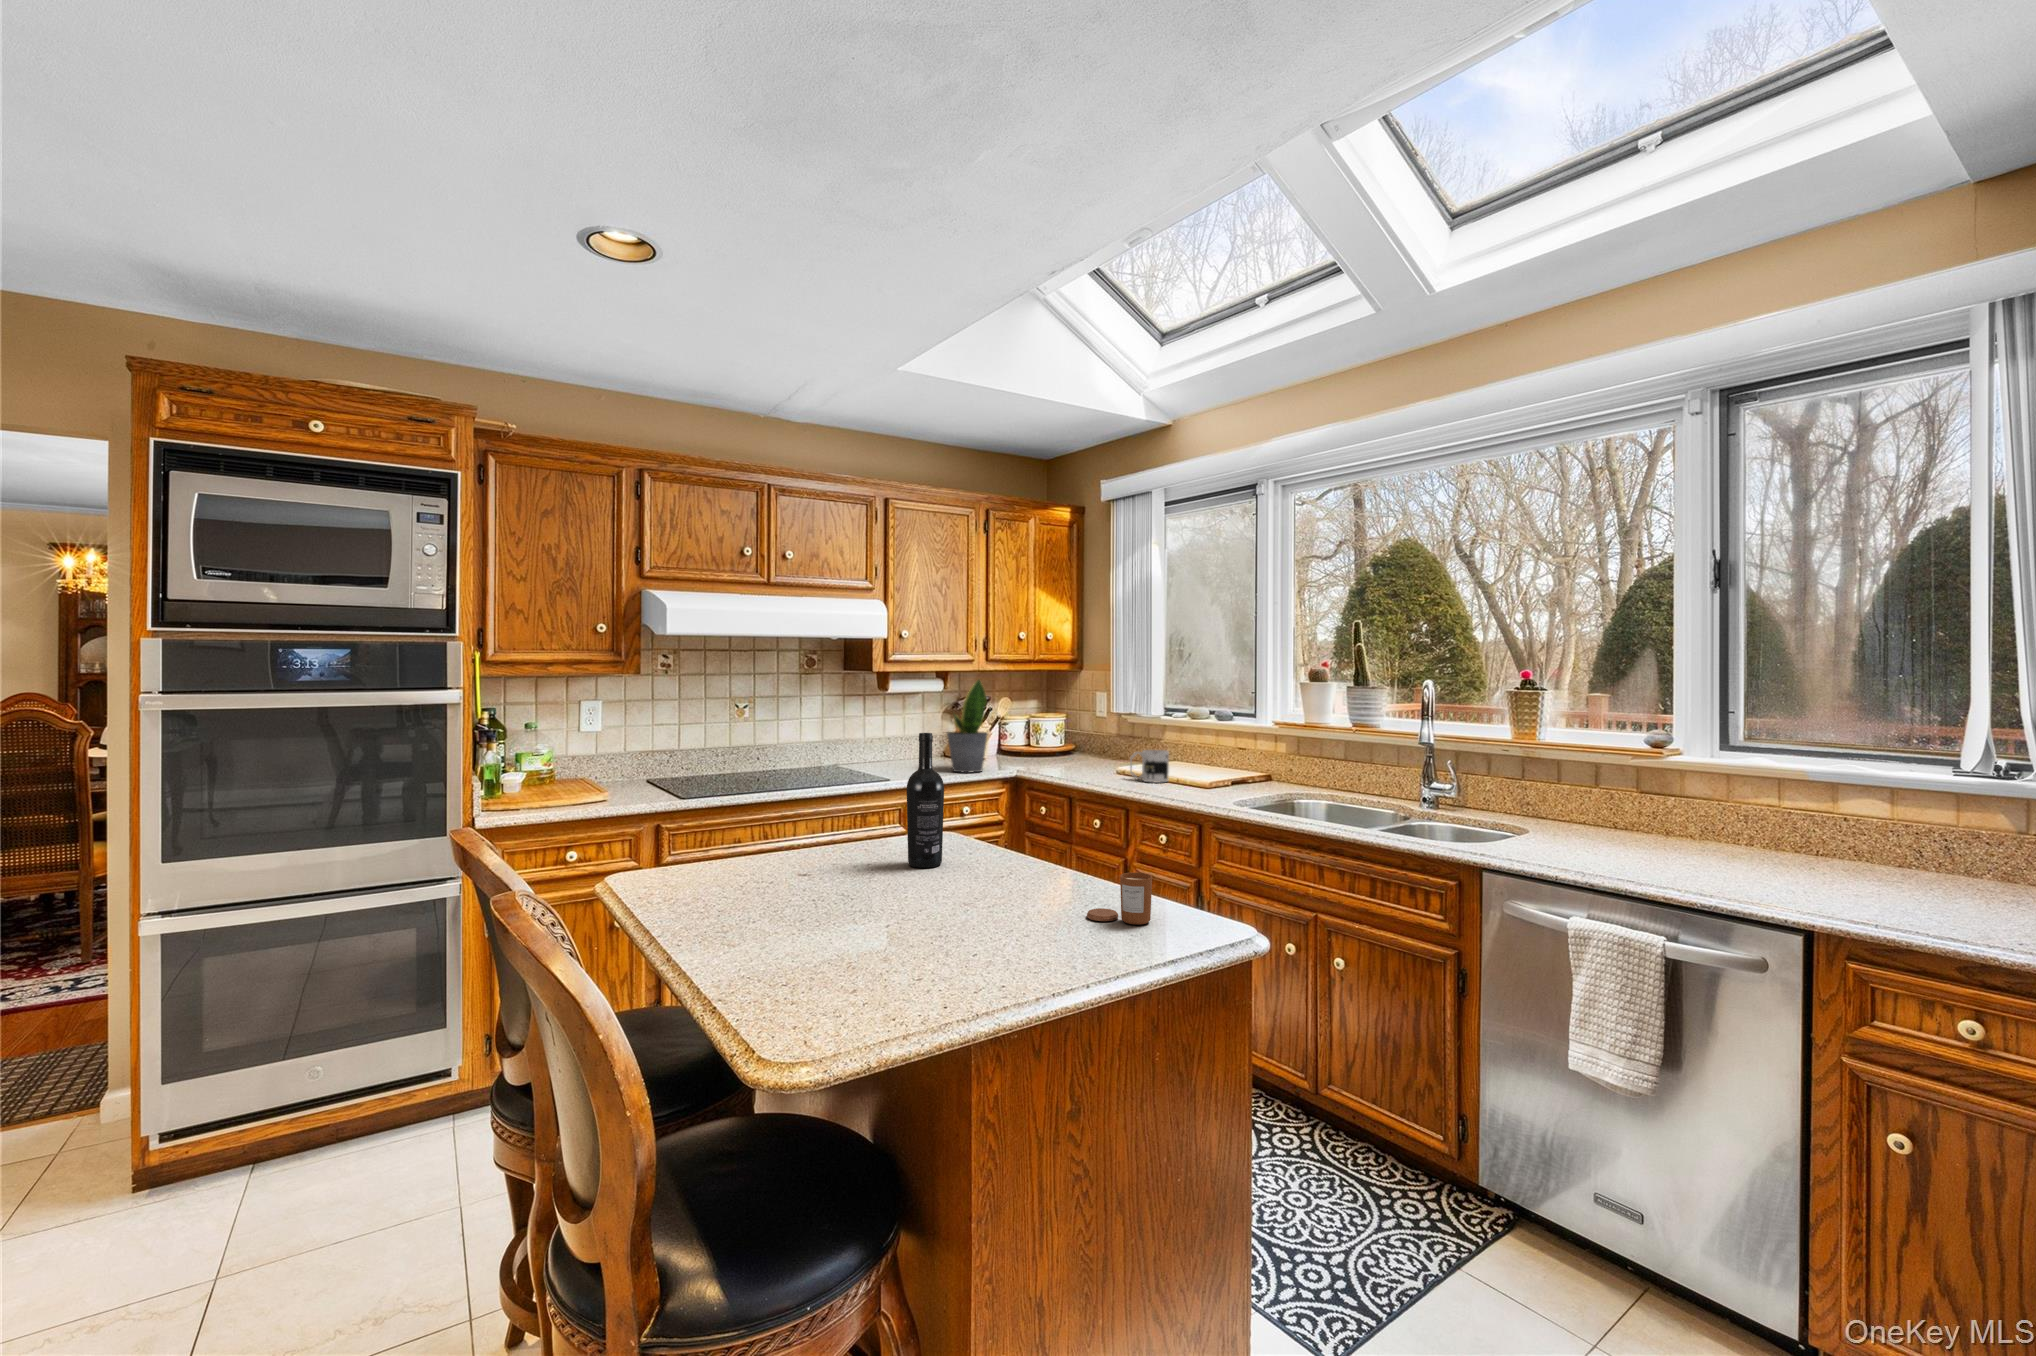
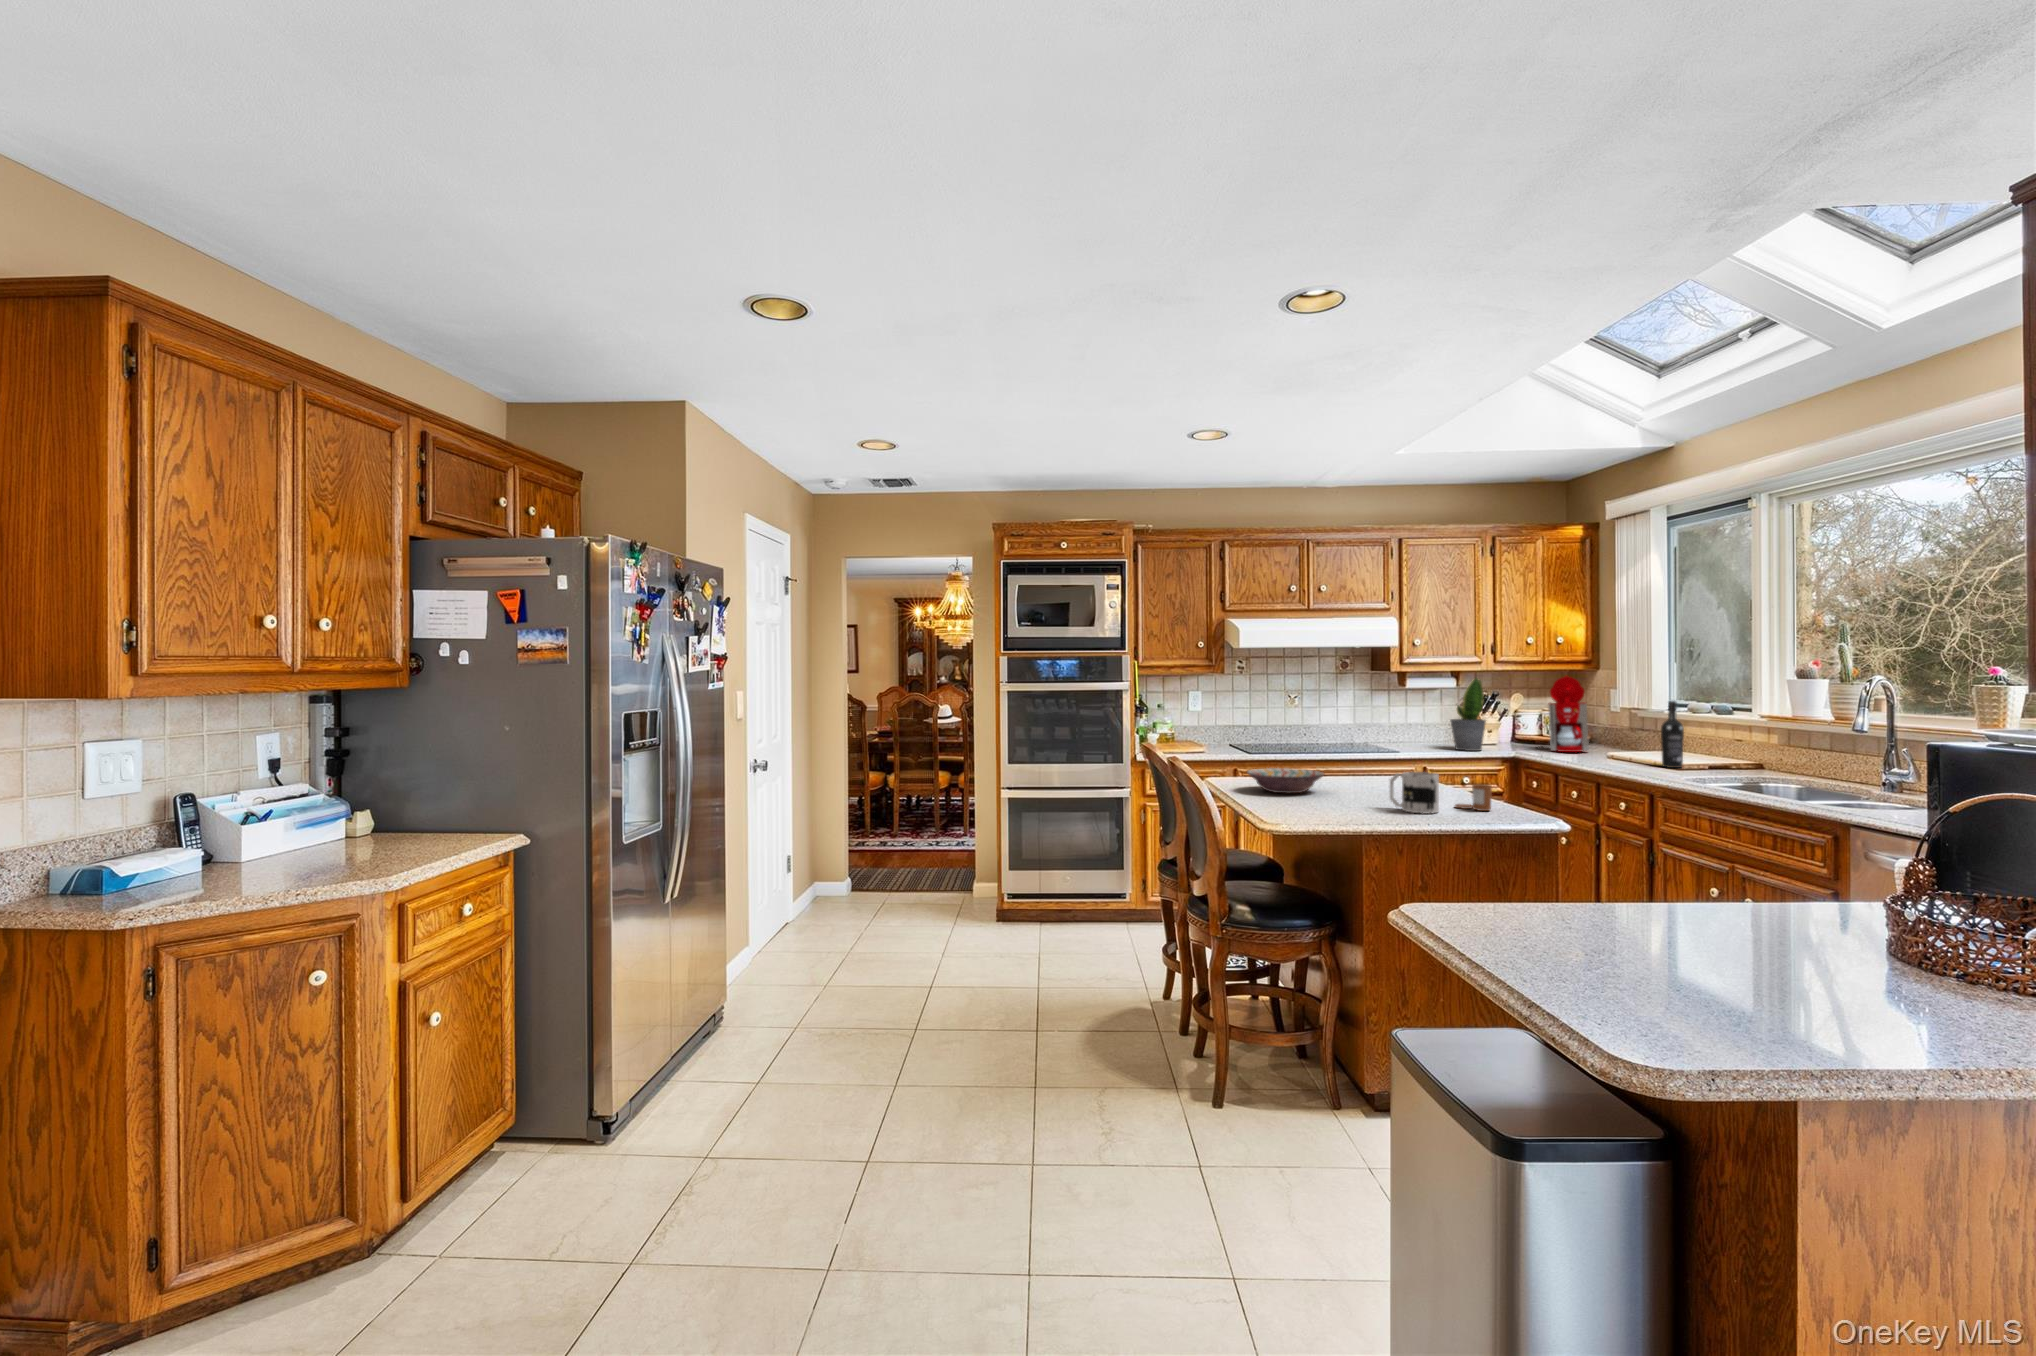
coffee maker: none [1034,677,1094,769] -> present [1538,676,1589,752]
wine bottle: present [907,733,944,868] -> present [1661,701,1684,768]
mug: present [1130,750,1169,782] -> present [1390,772,1439,814]
decorative bowl: none [693,853,846,915] -> present [1247,768,1324,793]

